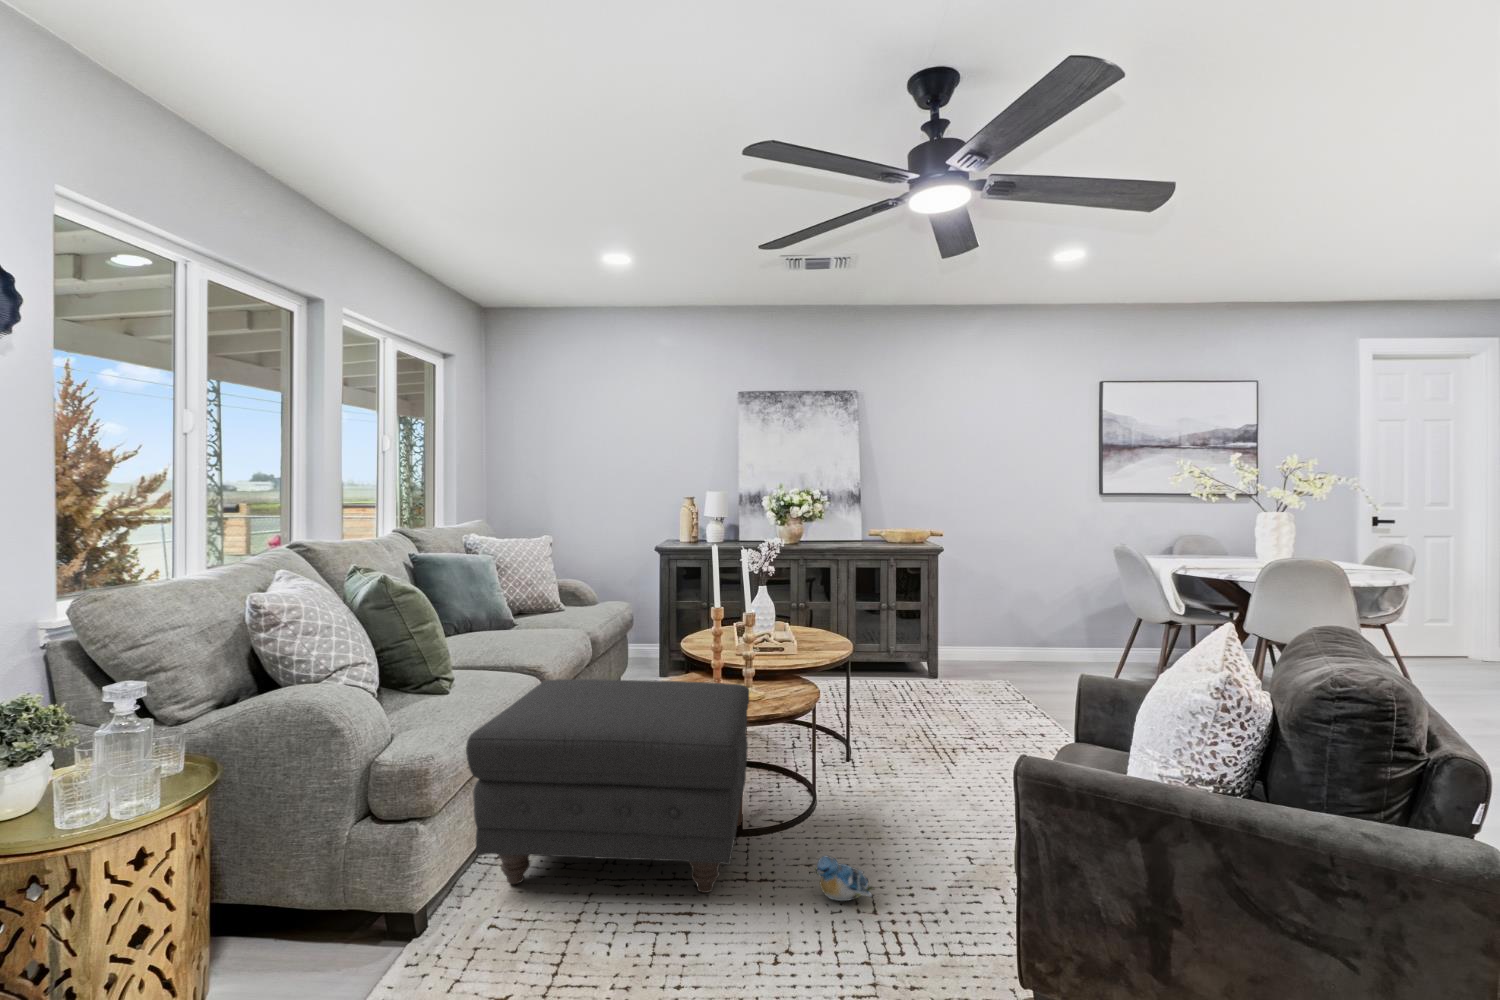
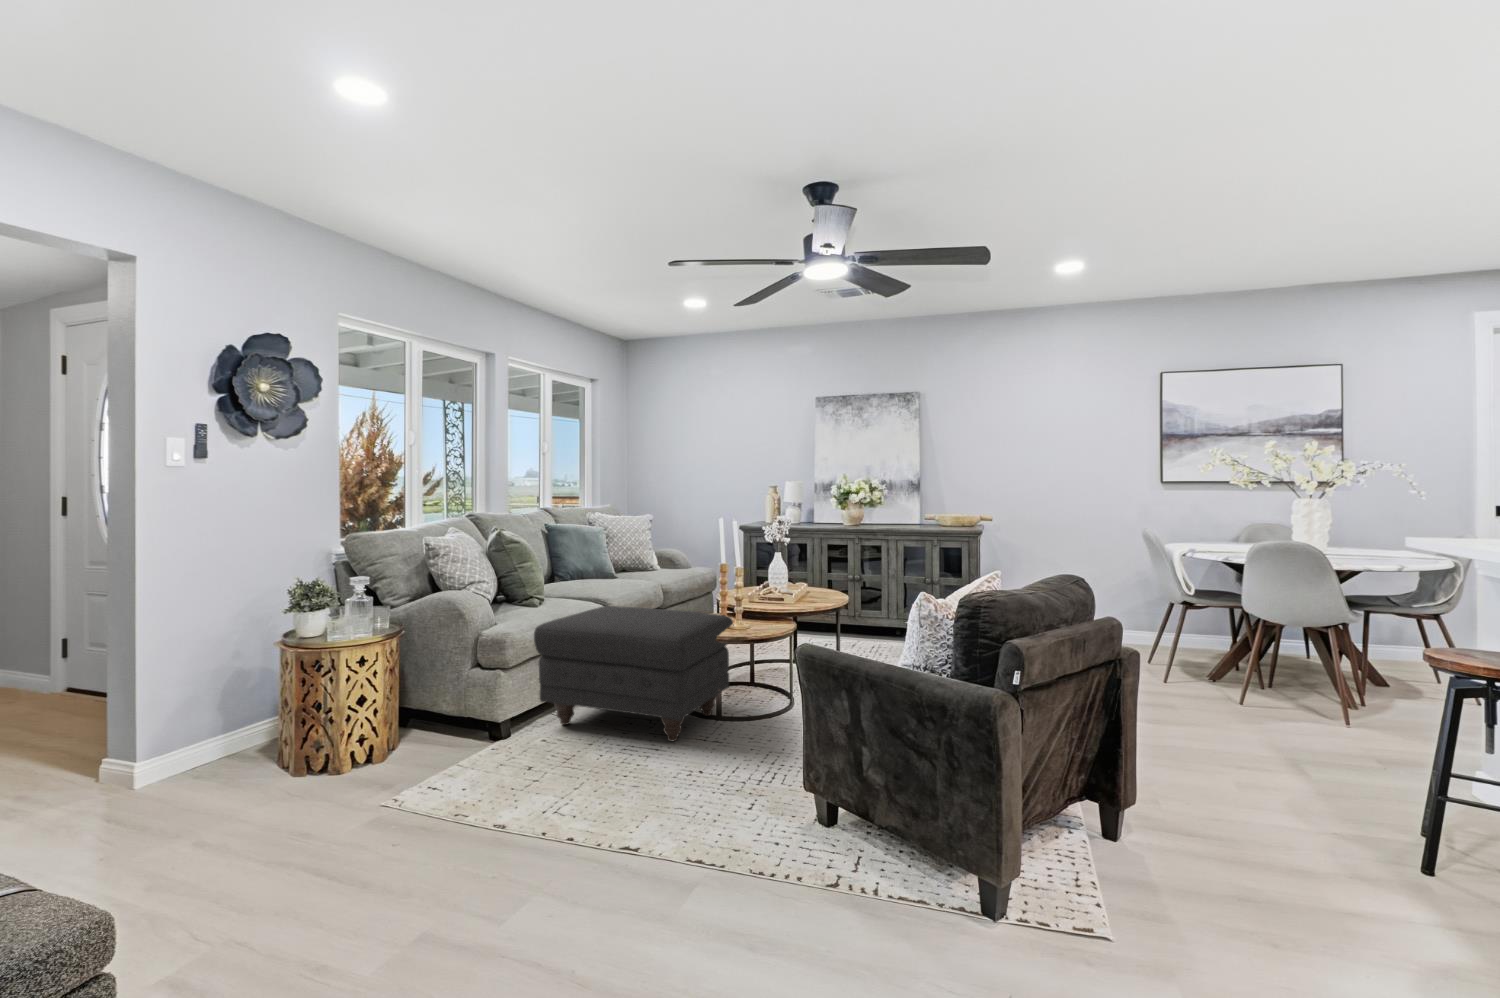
plush toy: present [815,856,874,901] -> none [737,723,778,755]

